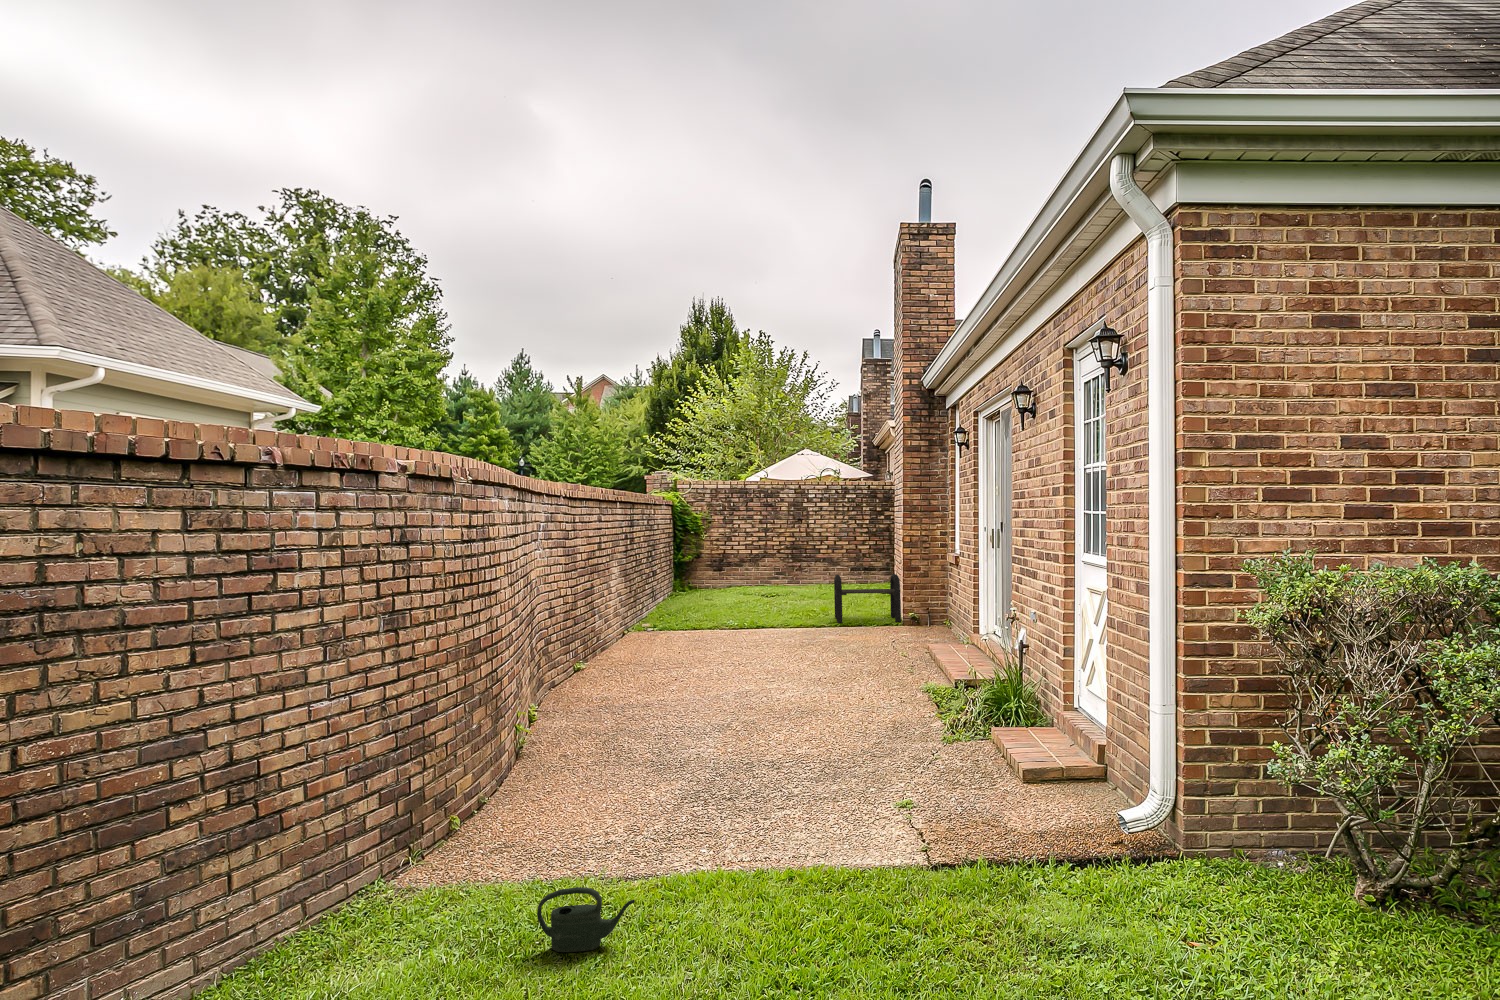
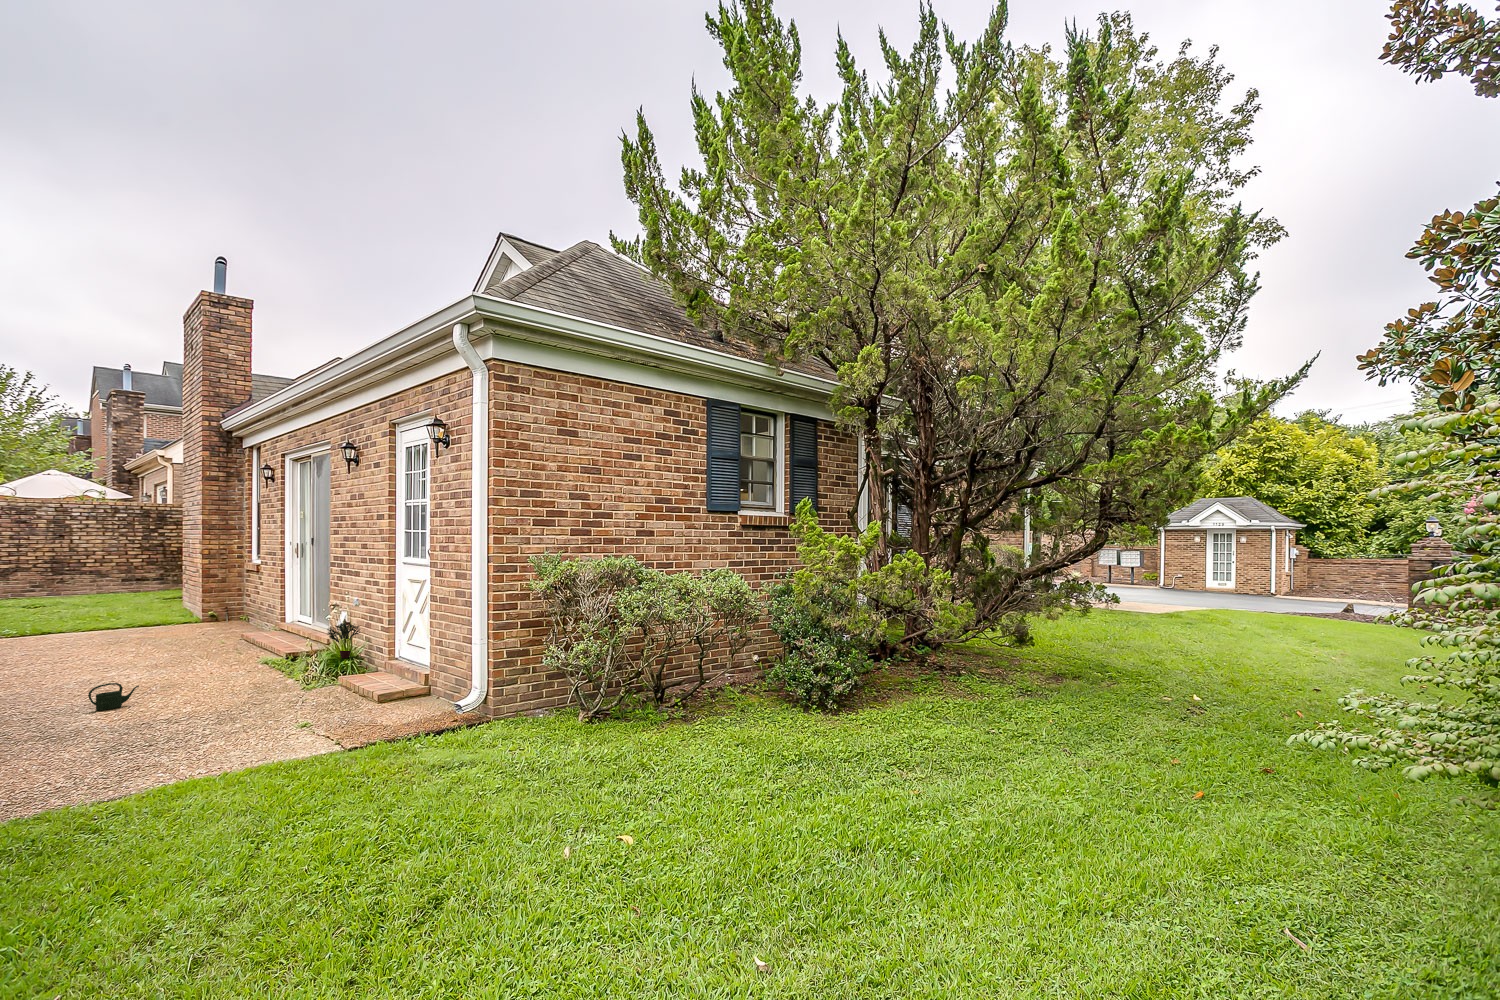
bench: present [834,574,901,623] -> none [128,577,197,621]
potted plant: none [1053,739,1141,828] -> present [327,622,361,658]

